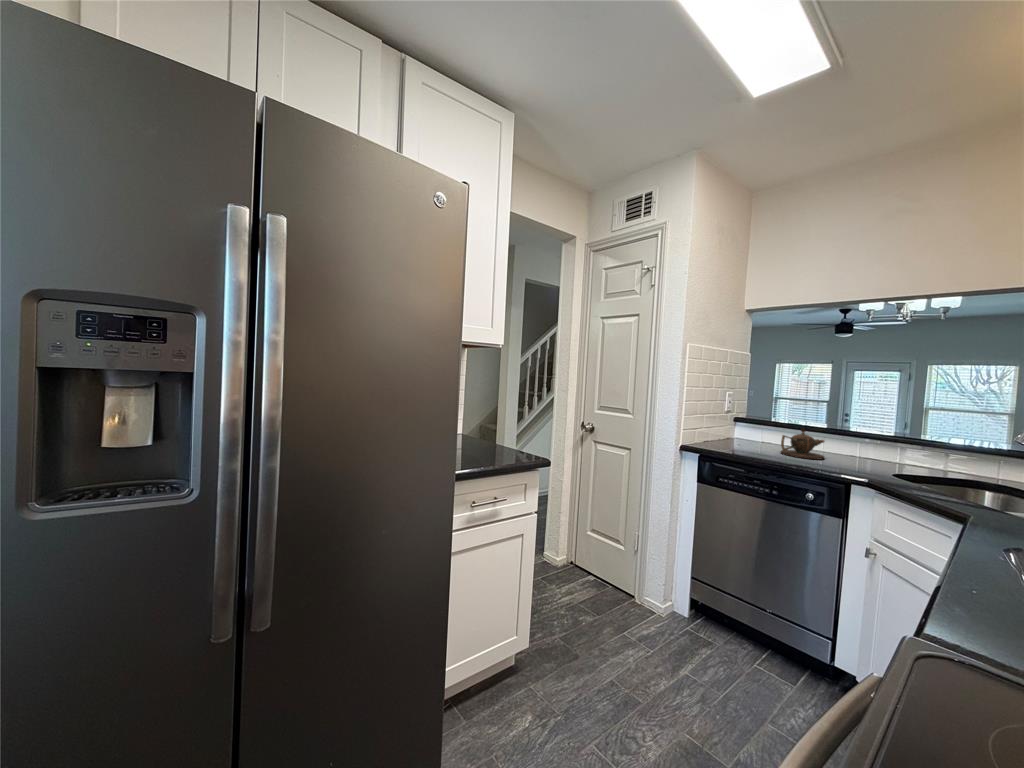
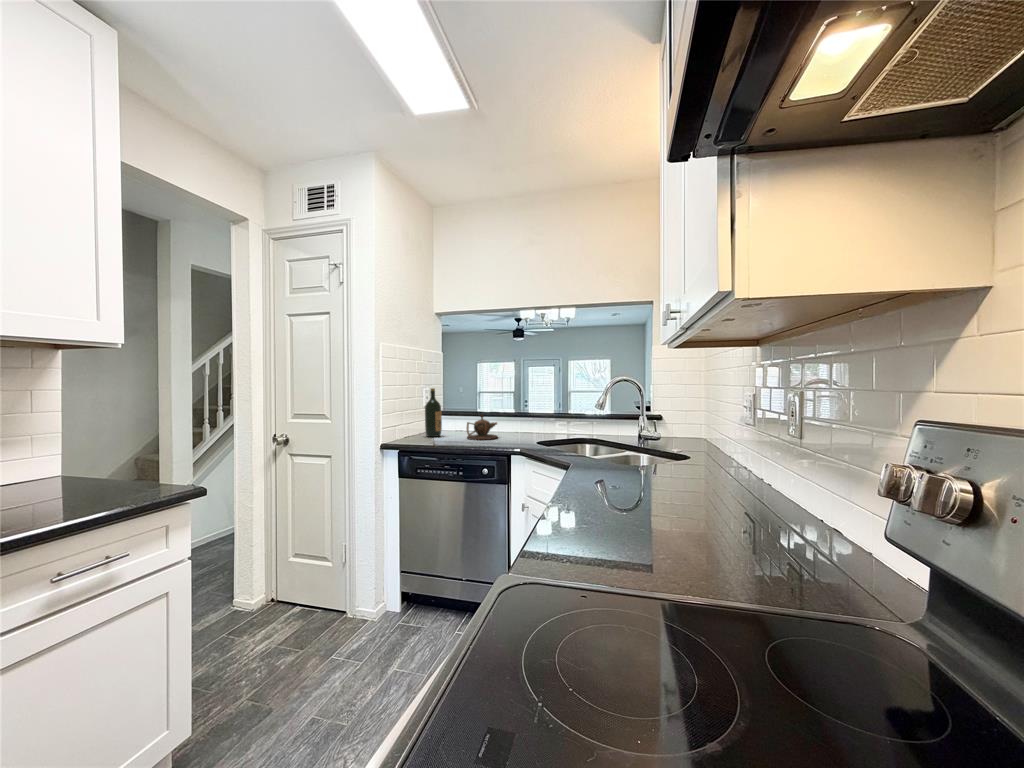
wine bottle: none [727,393,748,445] -> present [425,388,442,437]

